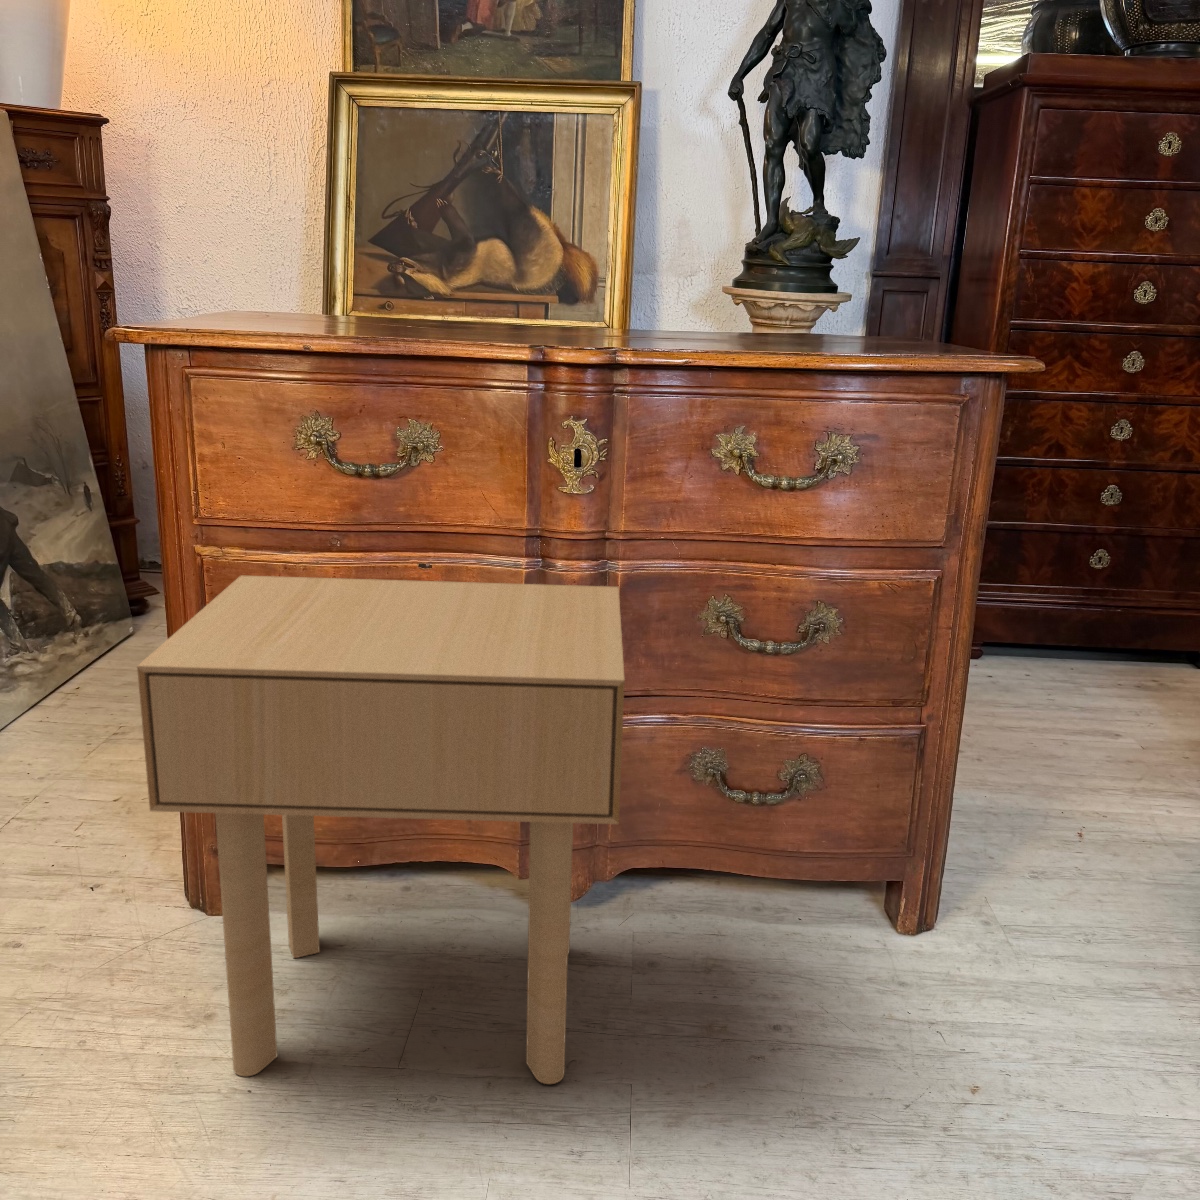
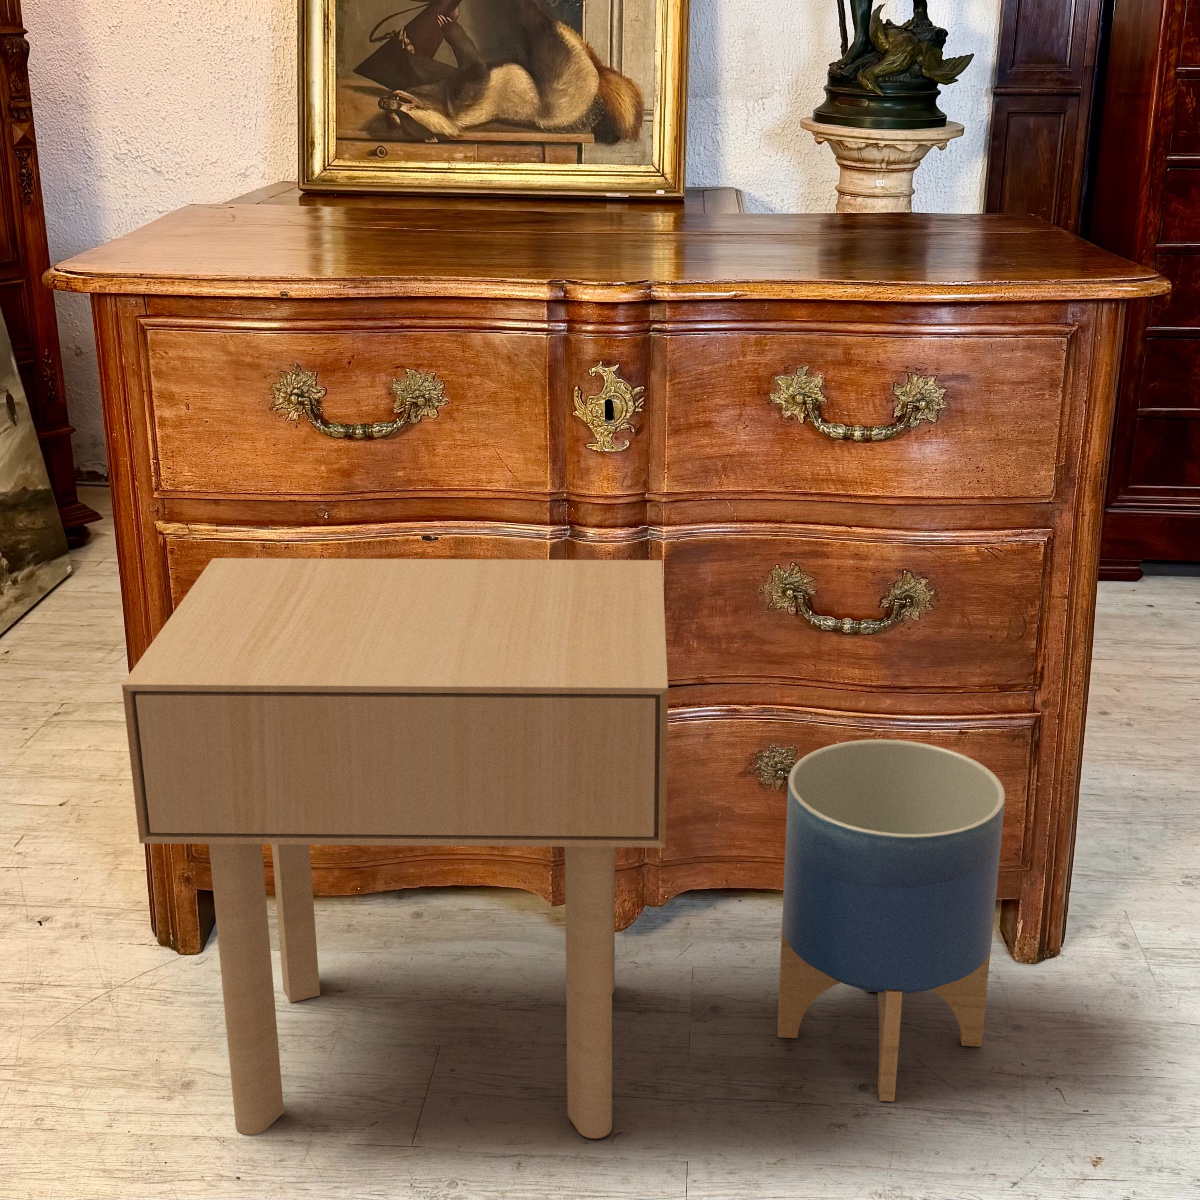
planter: none [707,743,905,1054] -> present [777,739,1005,1101]

